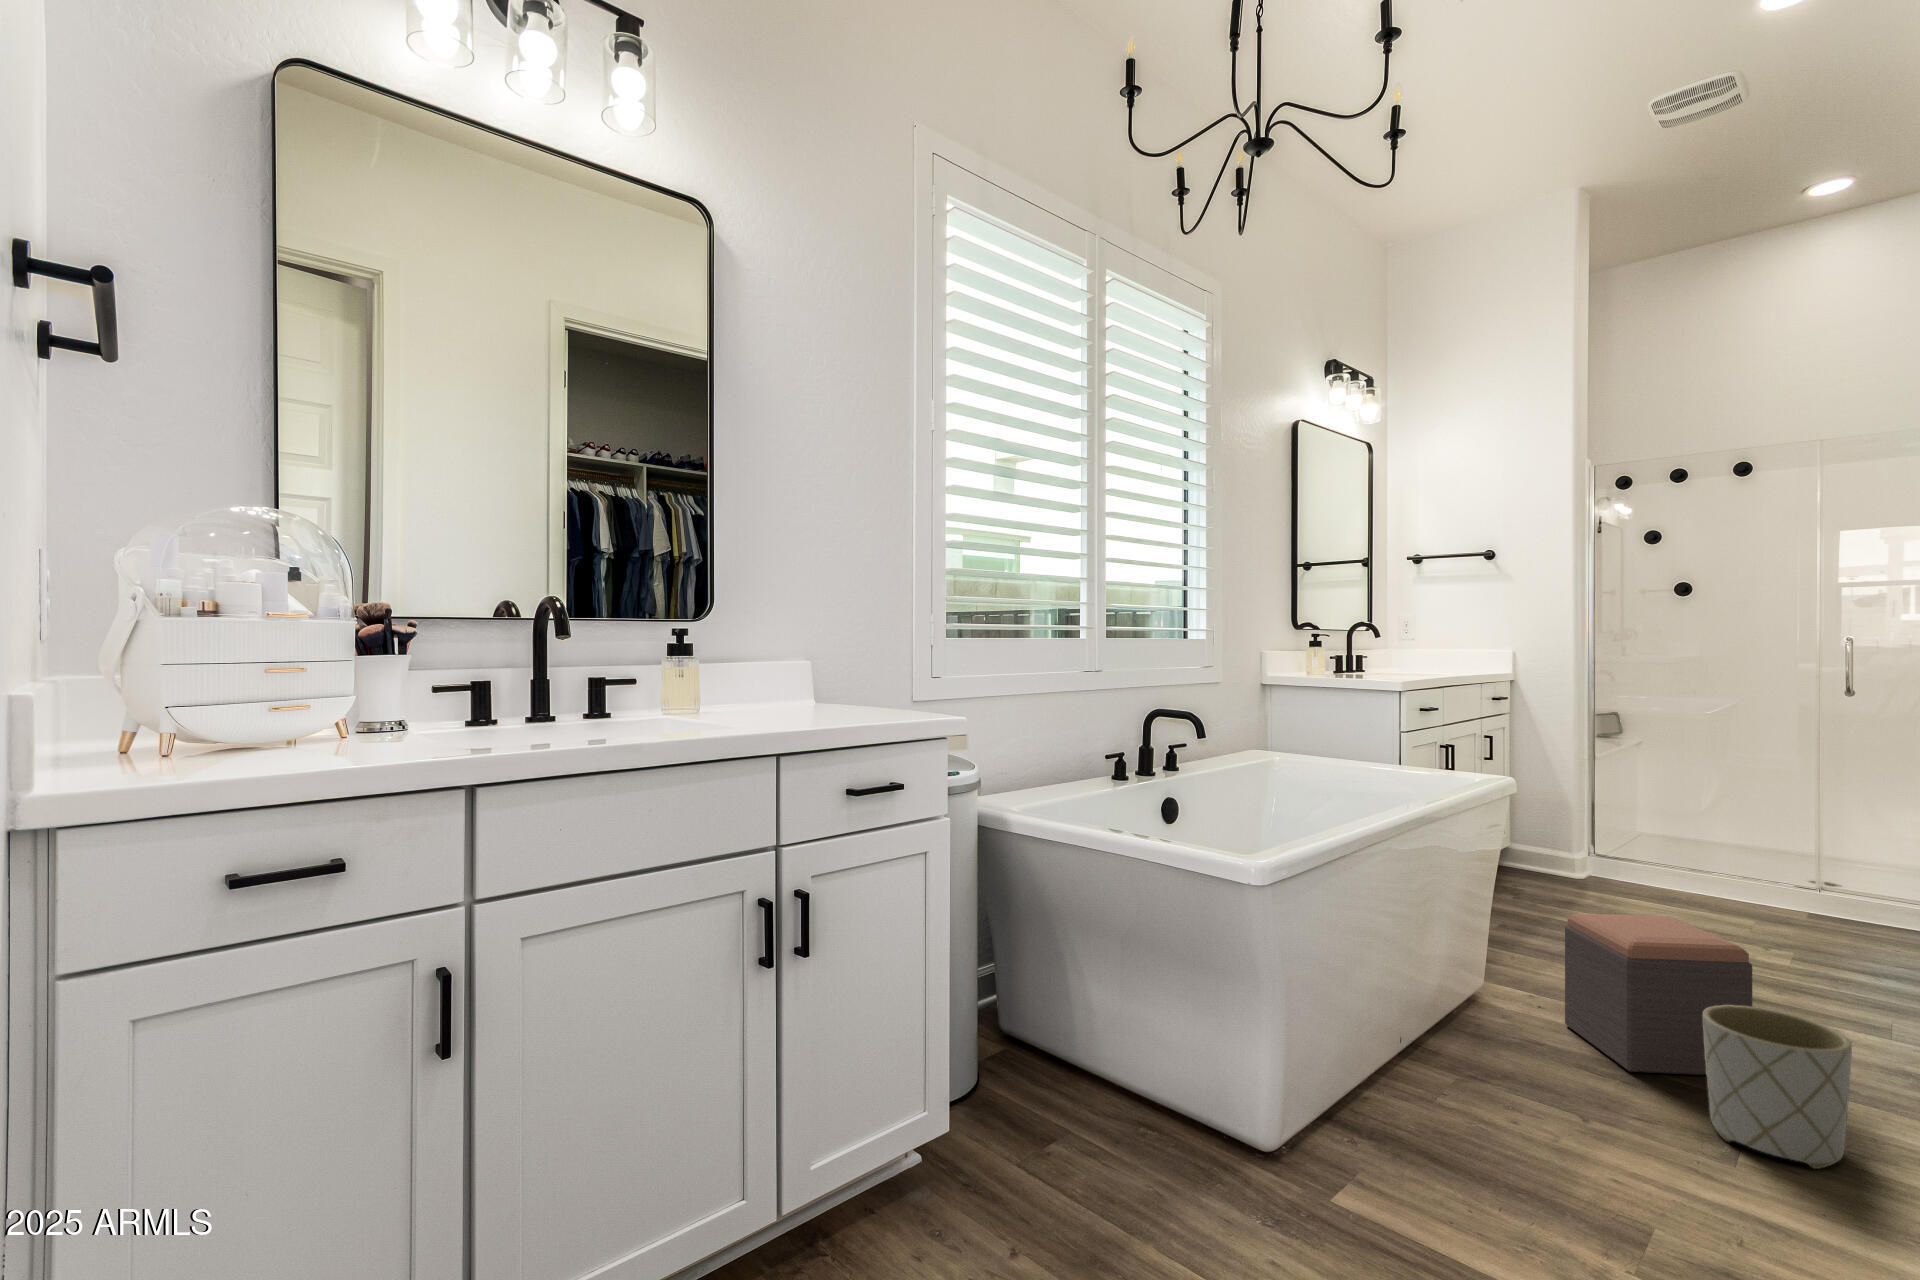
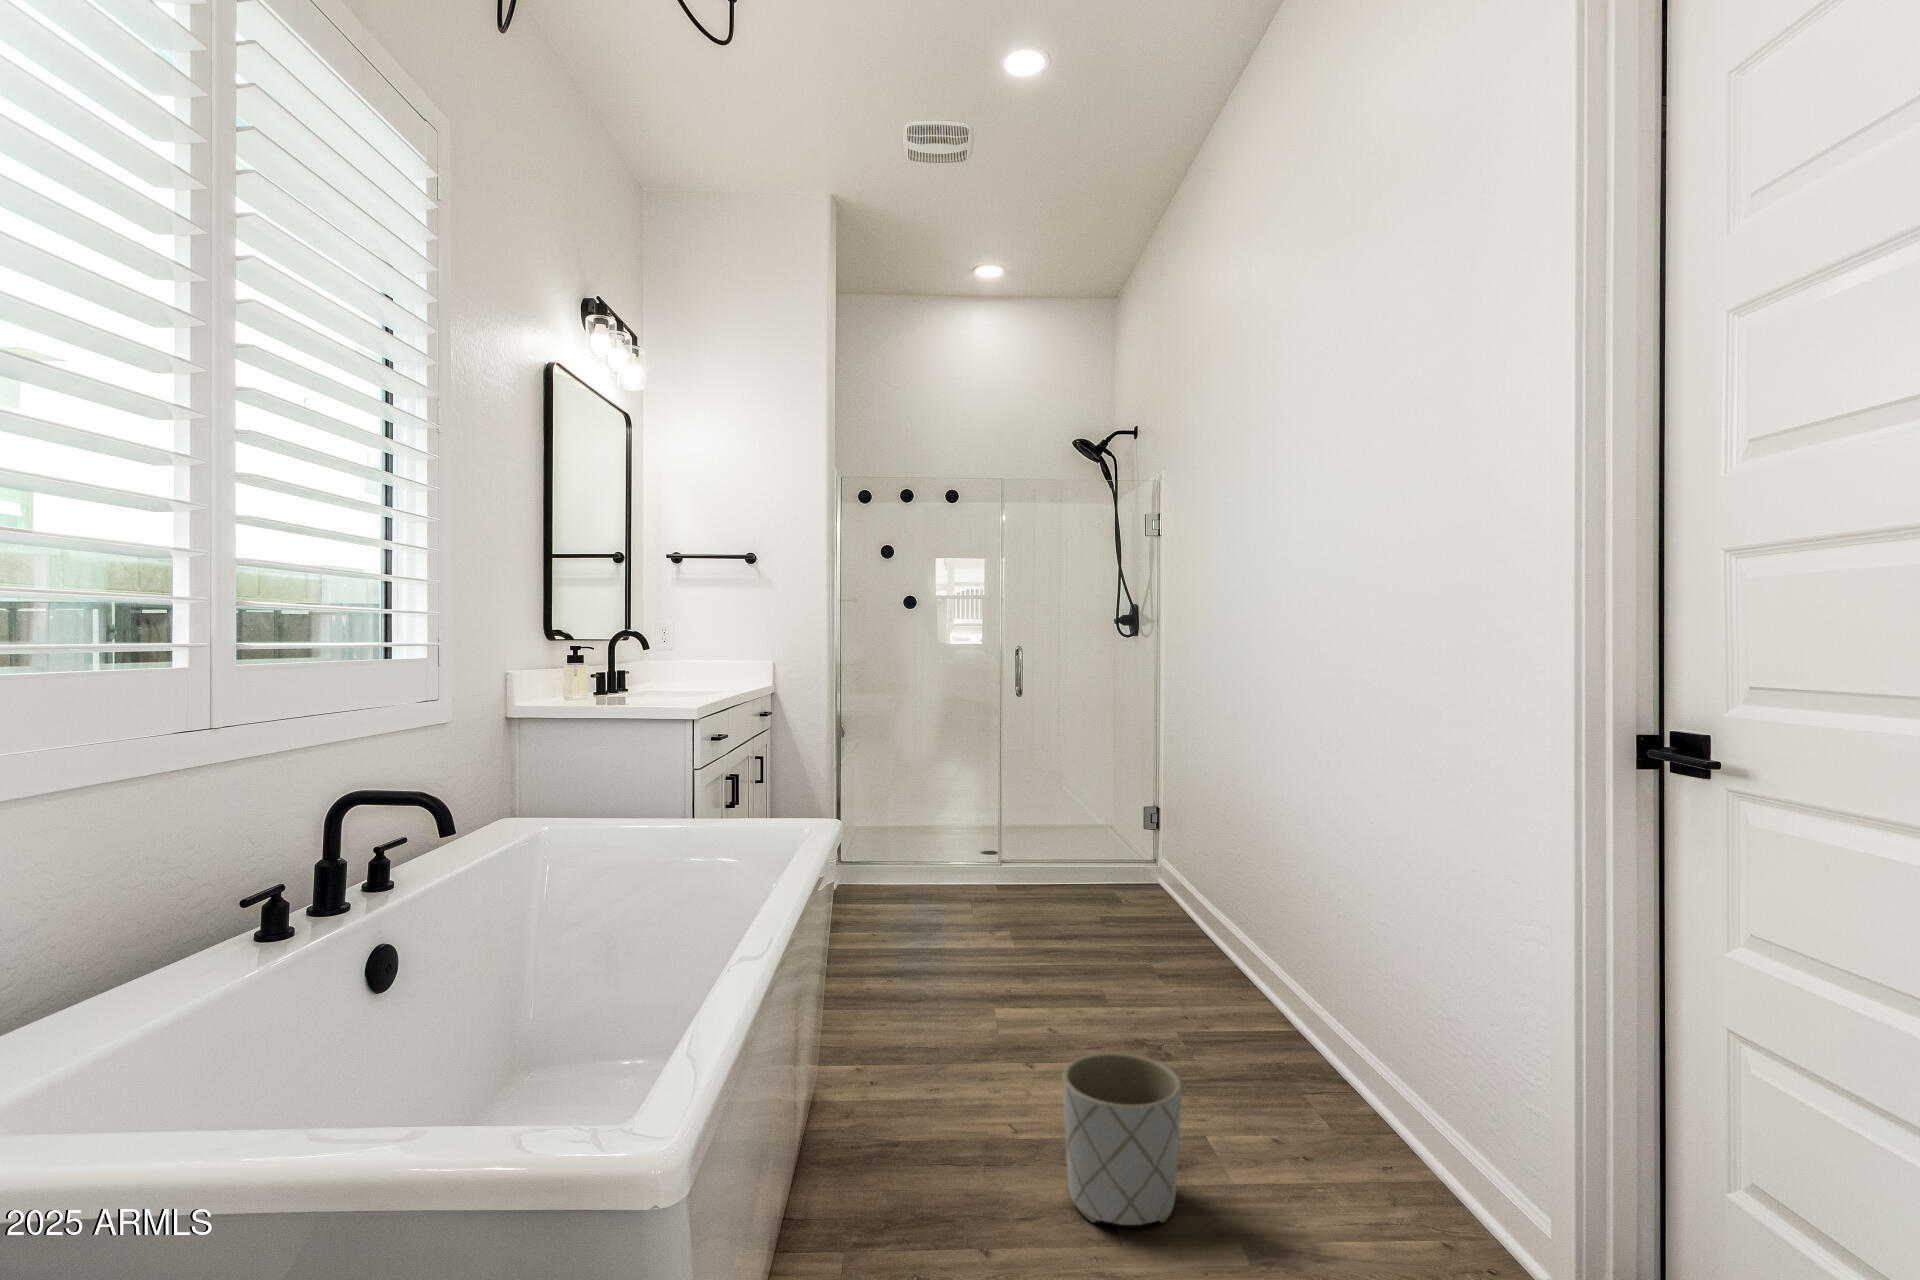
footstool: present [1565,914,1752,1075] -> none [898,955,1065,1155]

